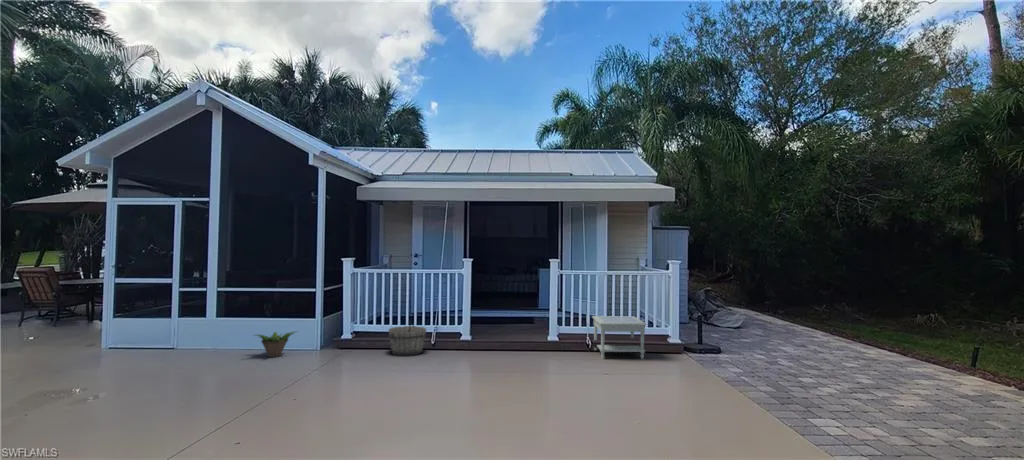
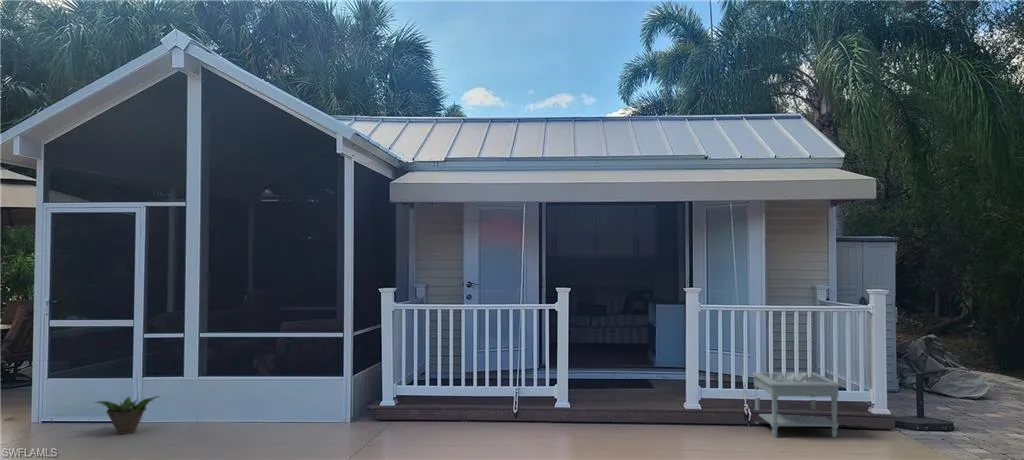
wooden bucket: present [389,323,426,355] -> none [451,380,507,432]
decorative plant: present [257,332,294,357] -> present [97,397,157,434]

